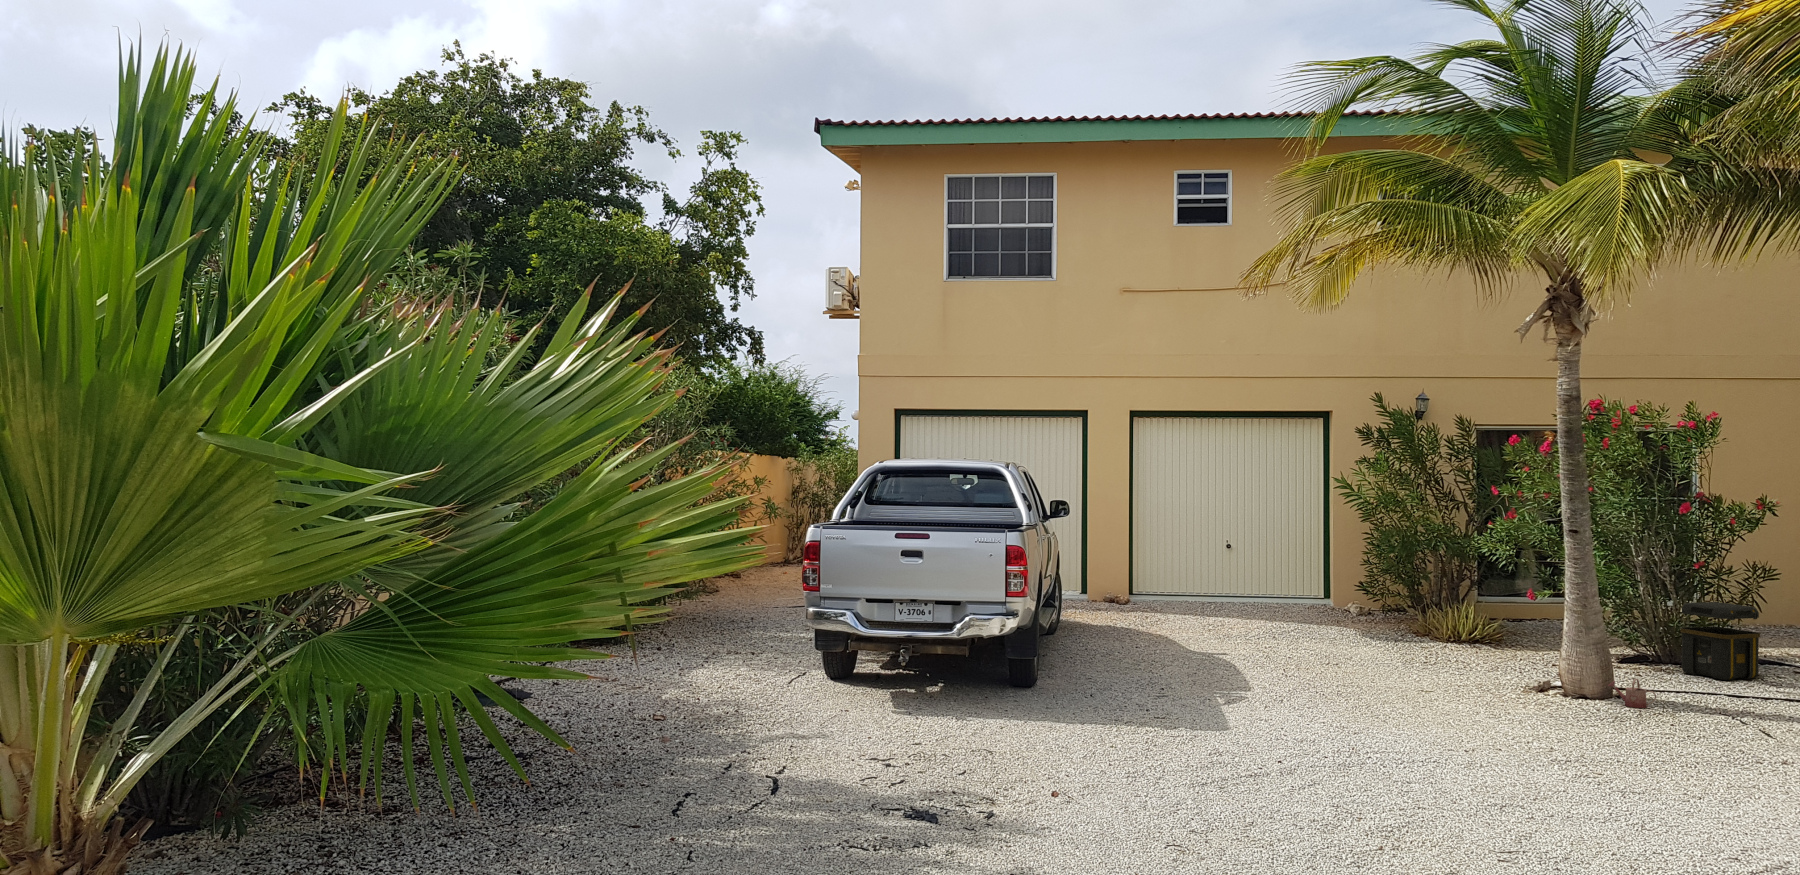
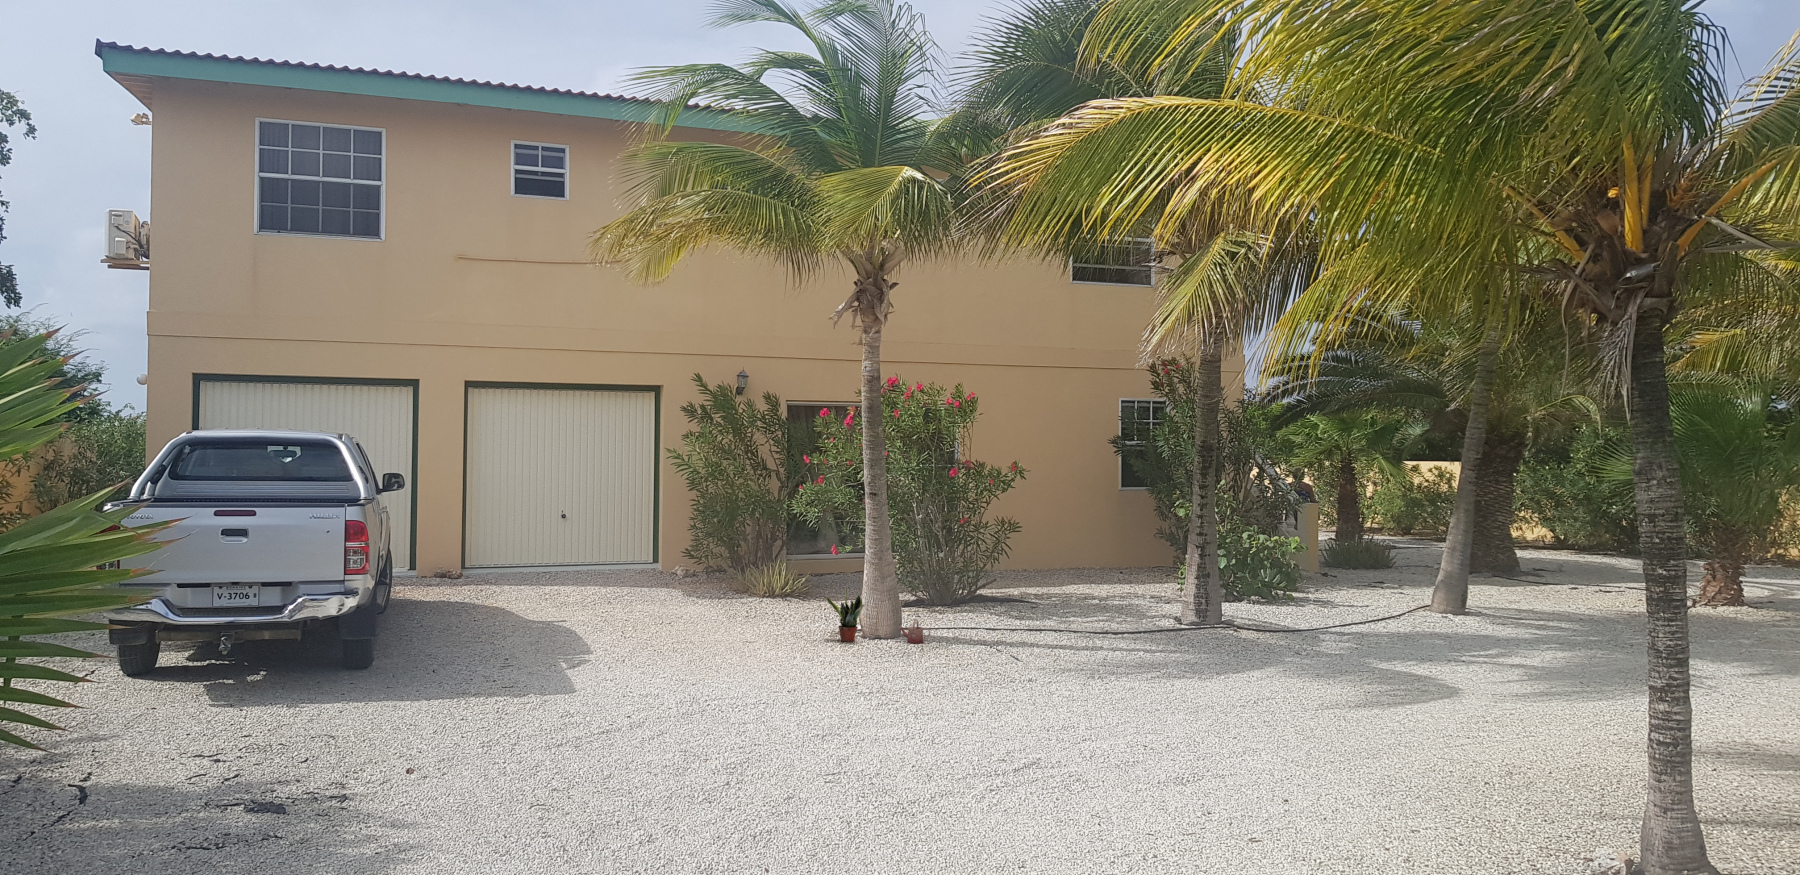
toolbox: present [1680,602,1760,680] -> none [948,552,1003,616]
potted plant: none [1517,636,1566,699] -> present [827,588,864,641]

